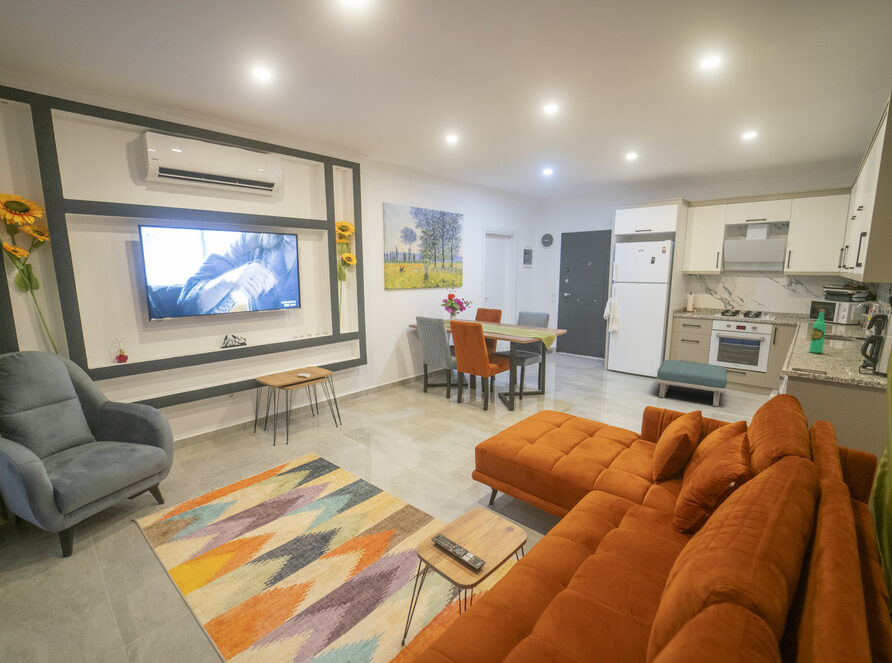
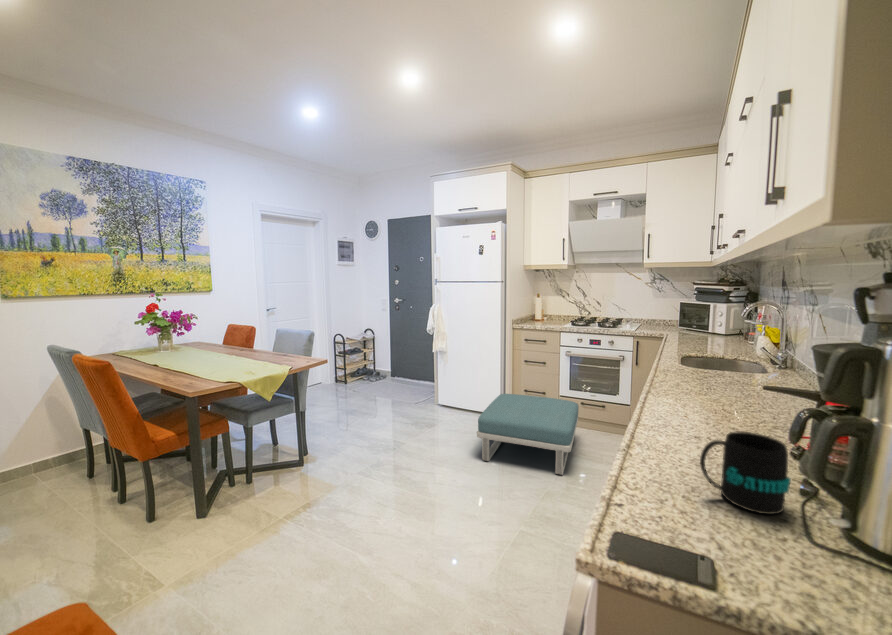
wine bottle: present [810,309,826,353] -> none [676,322,706,428]
mug: none [820,344,852,366] -> present [700,432,790,514]

